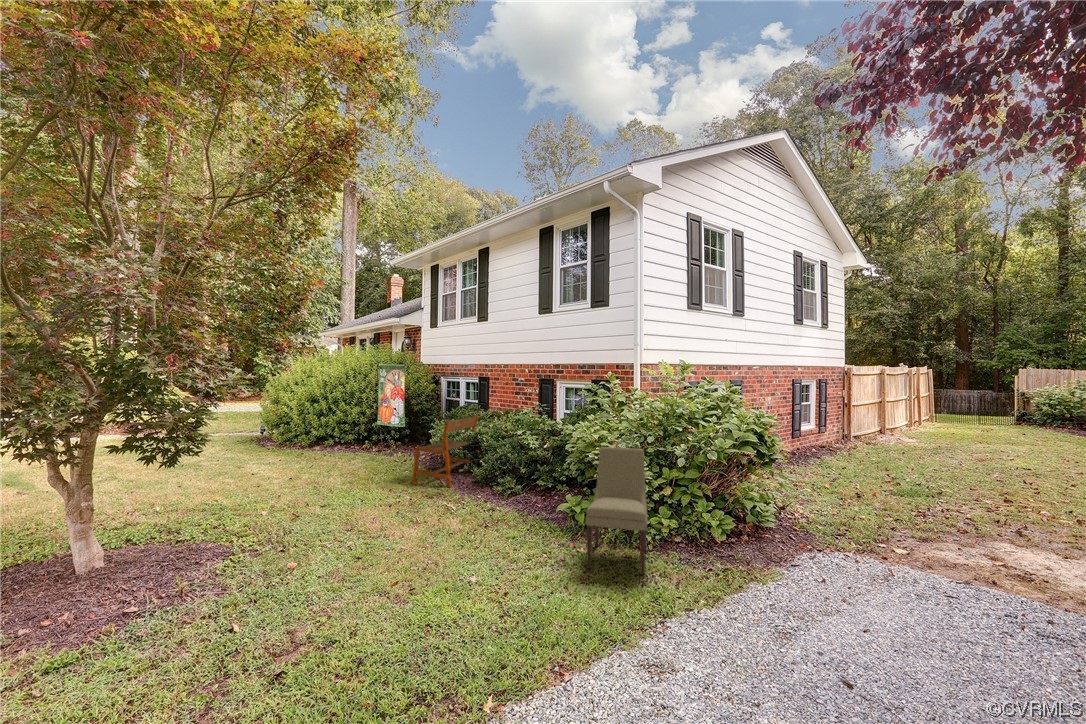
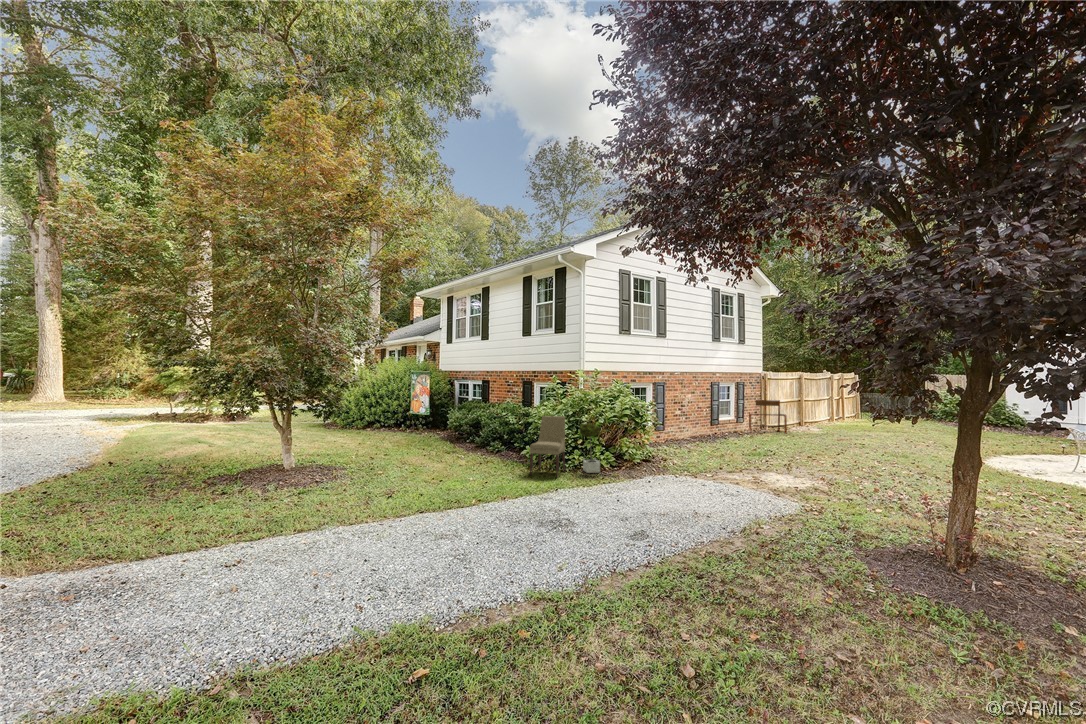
bench: present [412,415,478,487] -> present [749,400,787,433]
potted tree: none [671,462,713,557] -> present [579,423,600,473]

